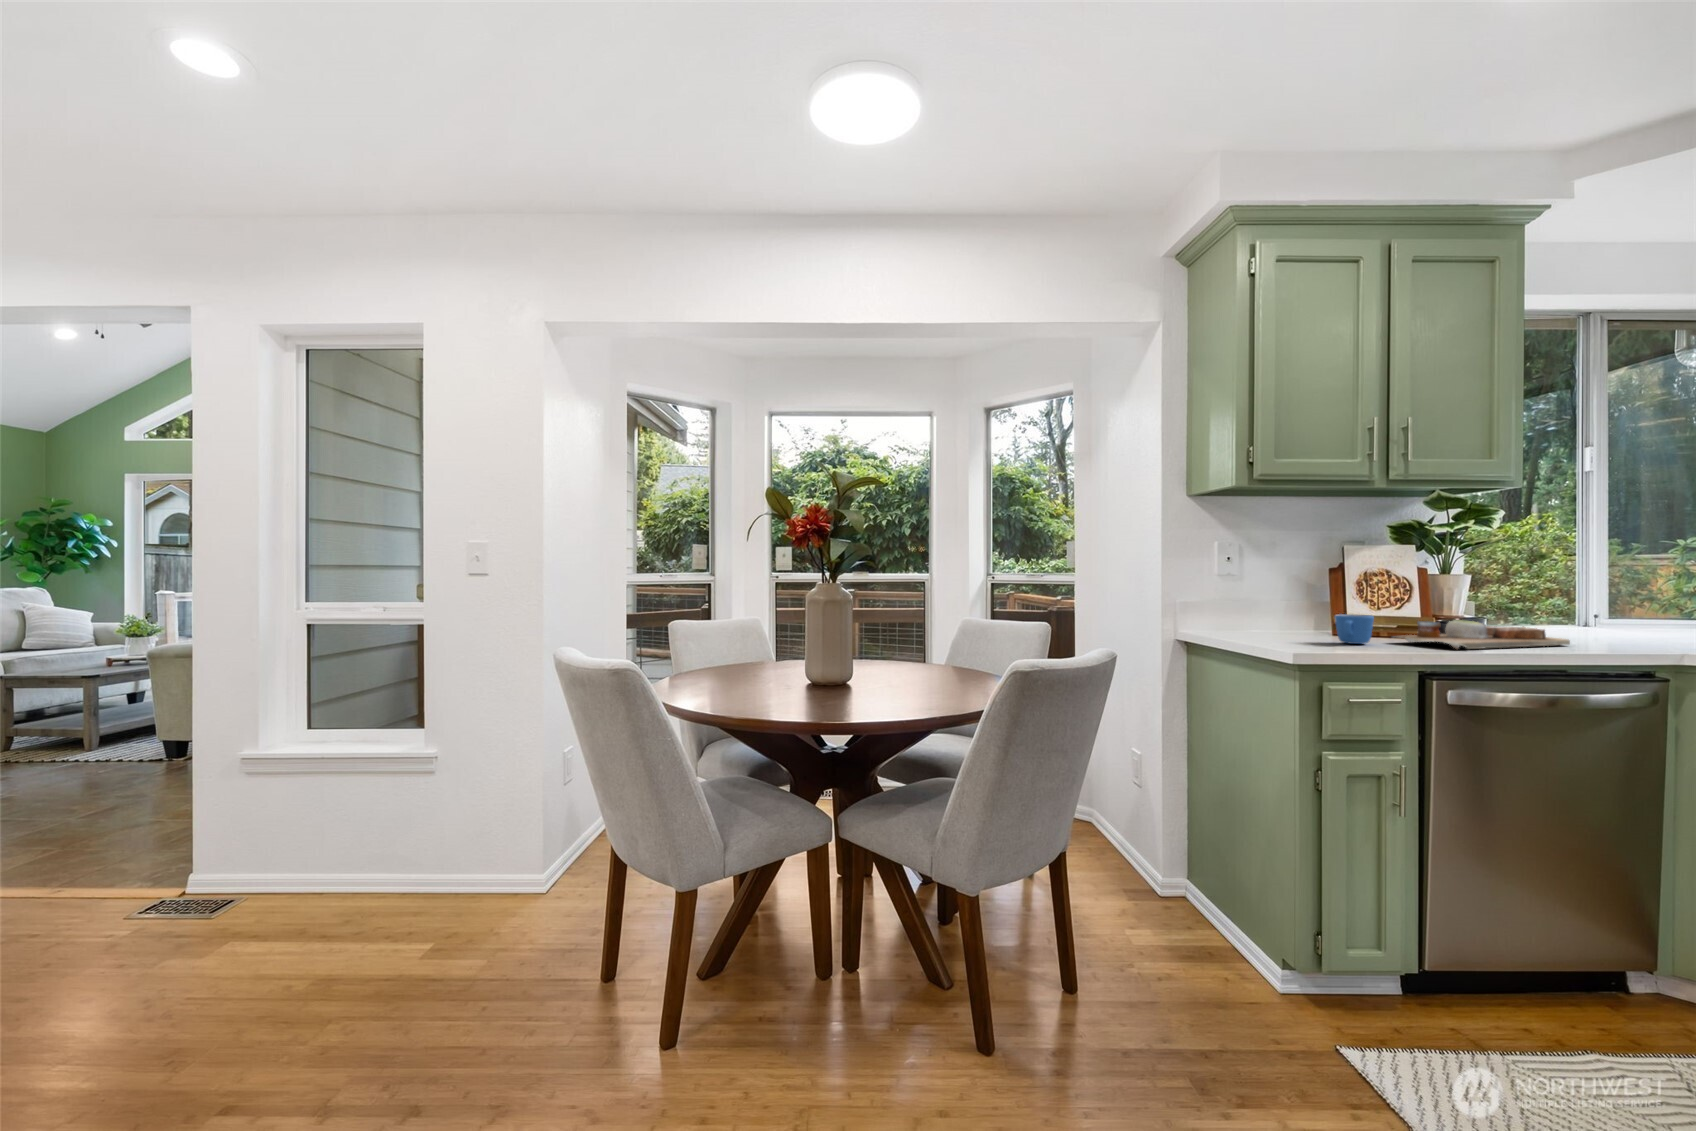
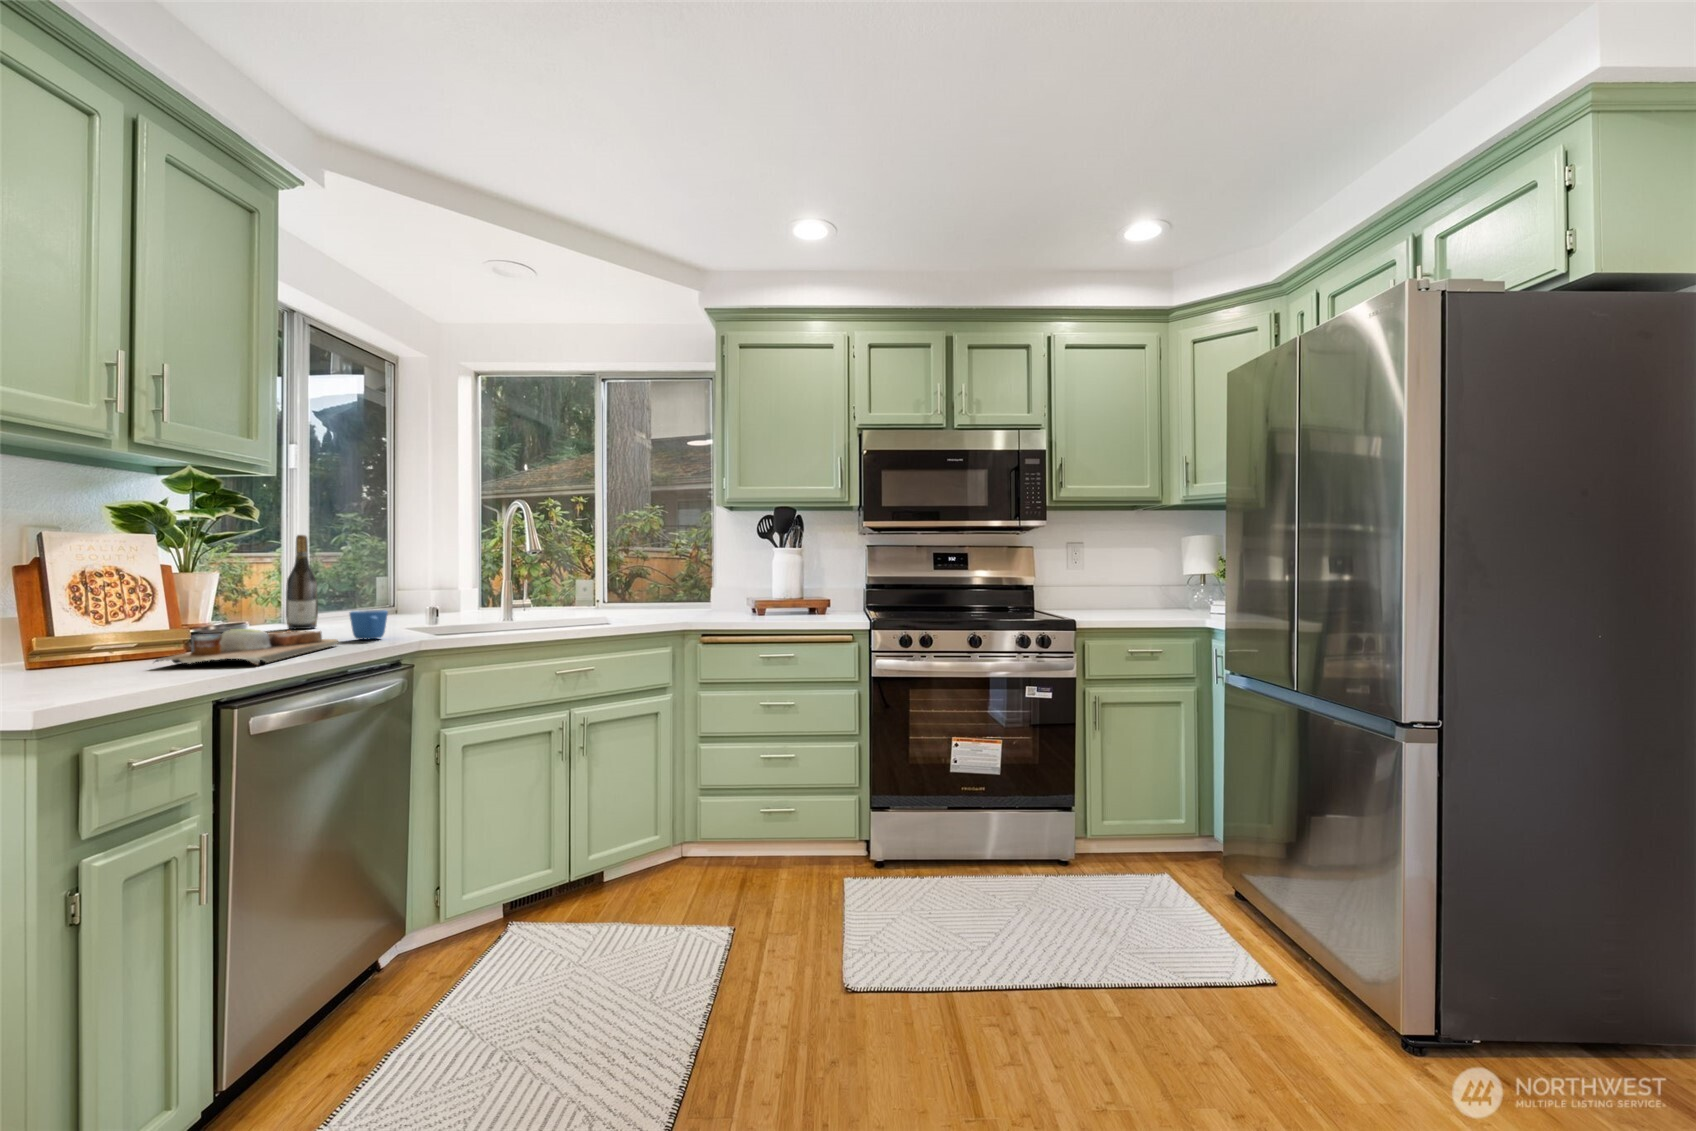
wine bottle: none [1563,538,1599,631] -> present [286,535,318,629]
mug: present [1335,614,1374,644] -> present [350,610,388,639]

